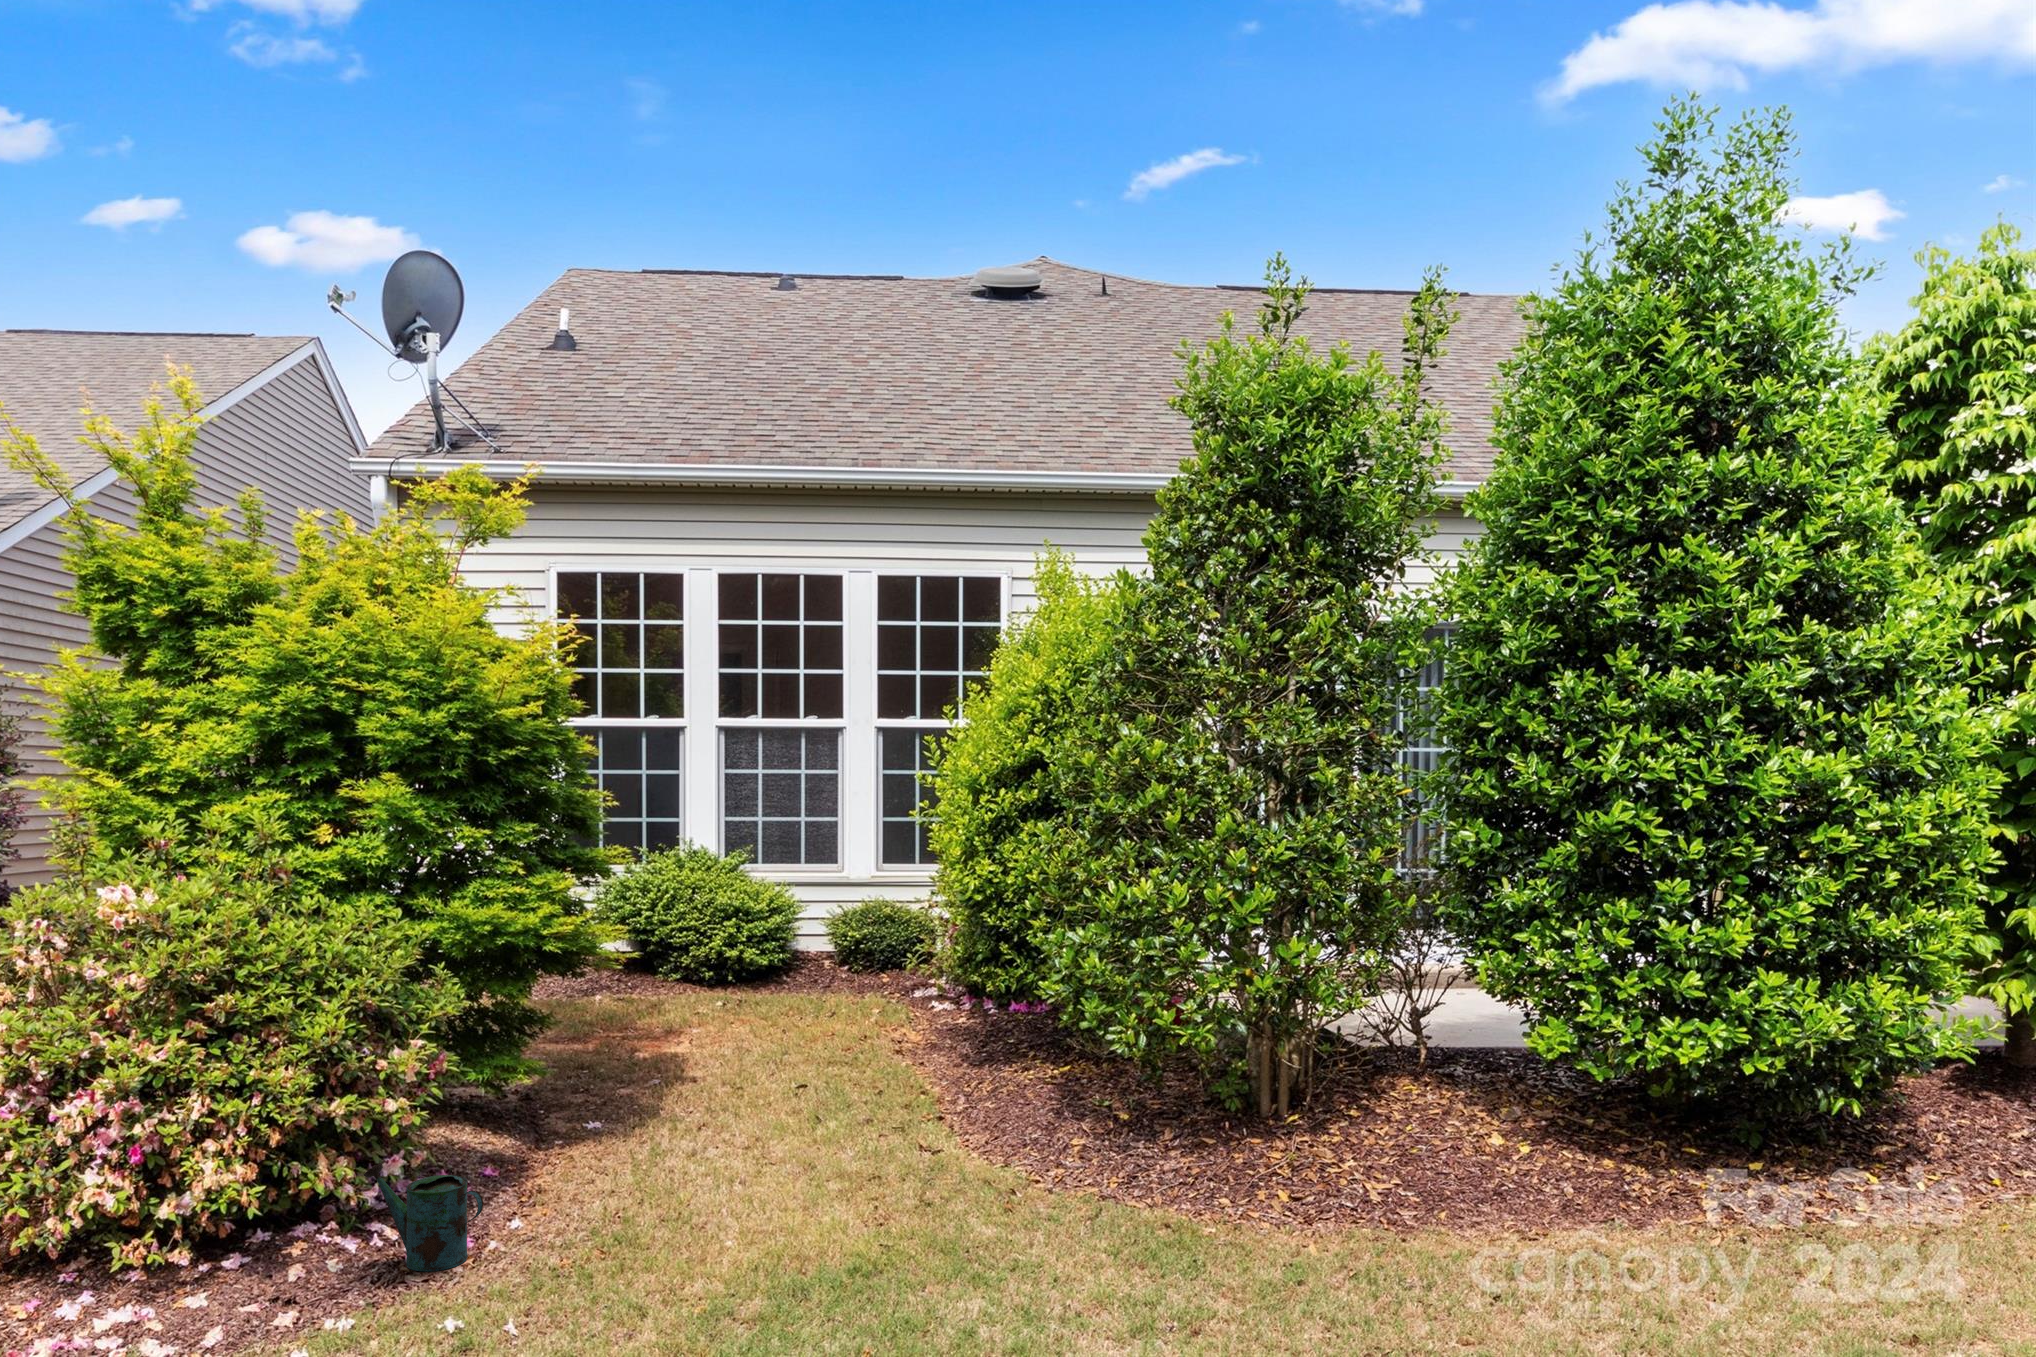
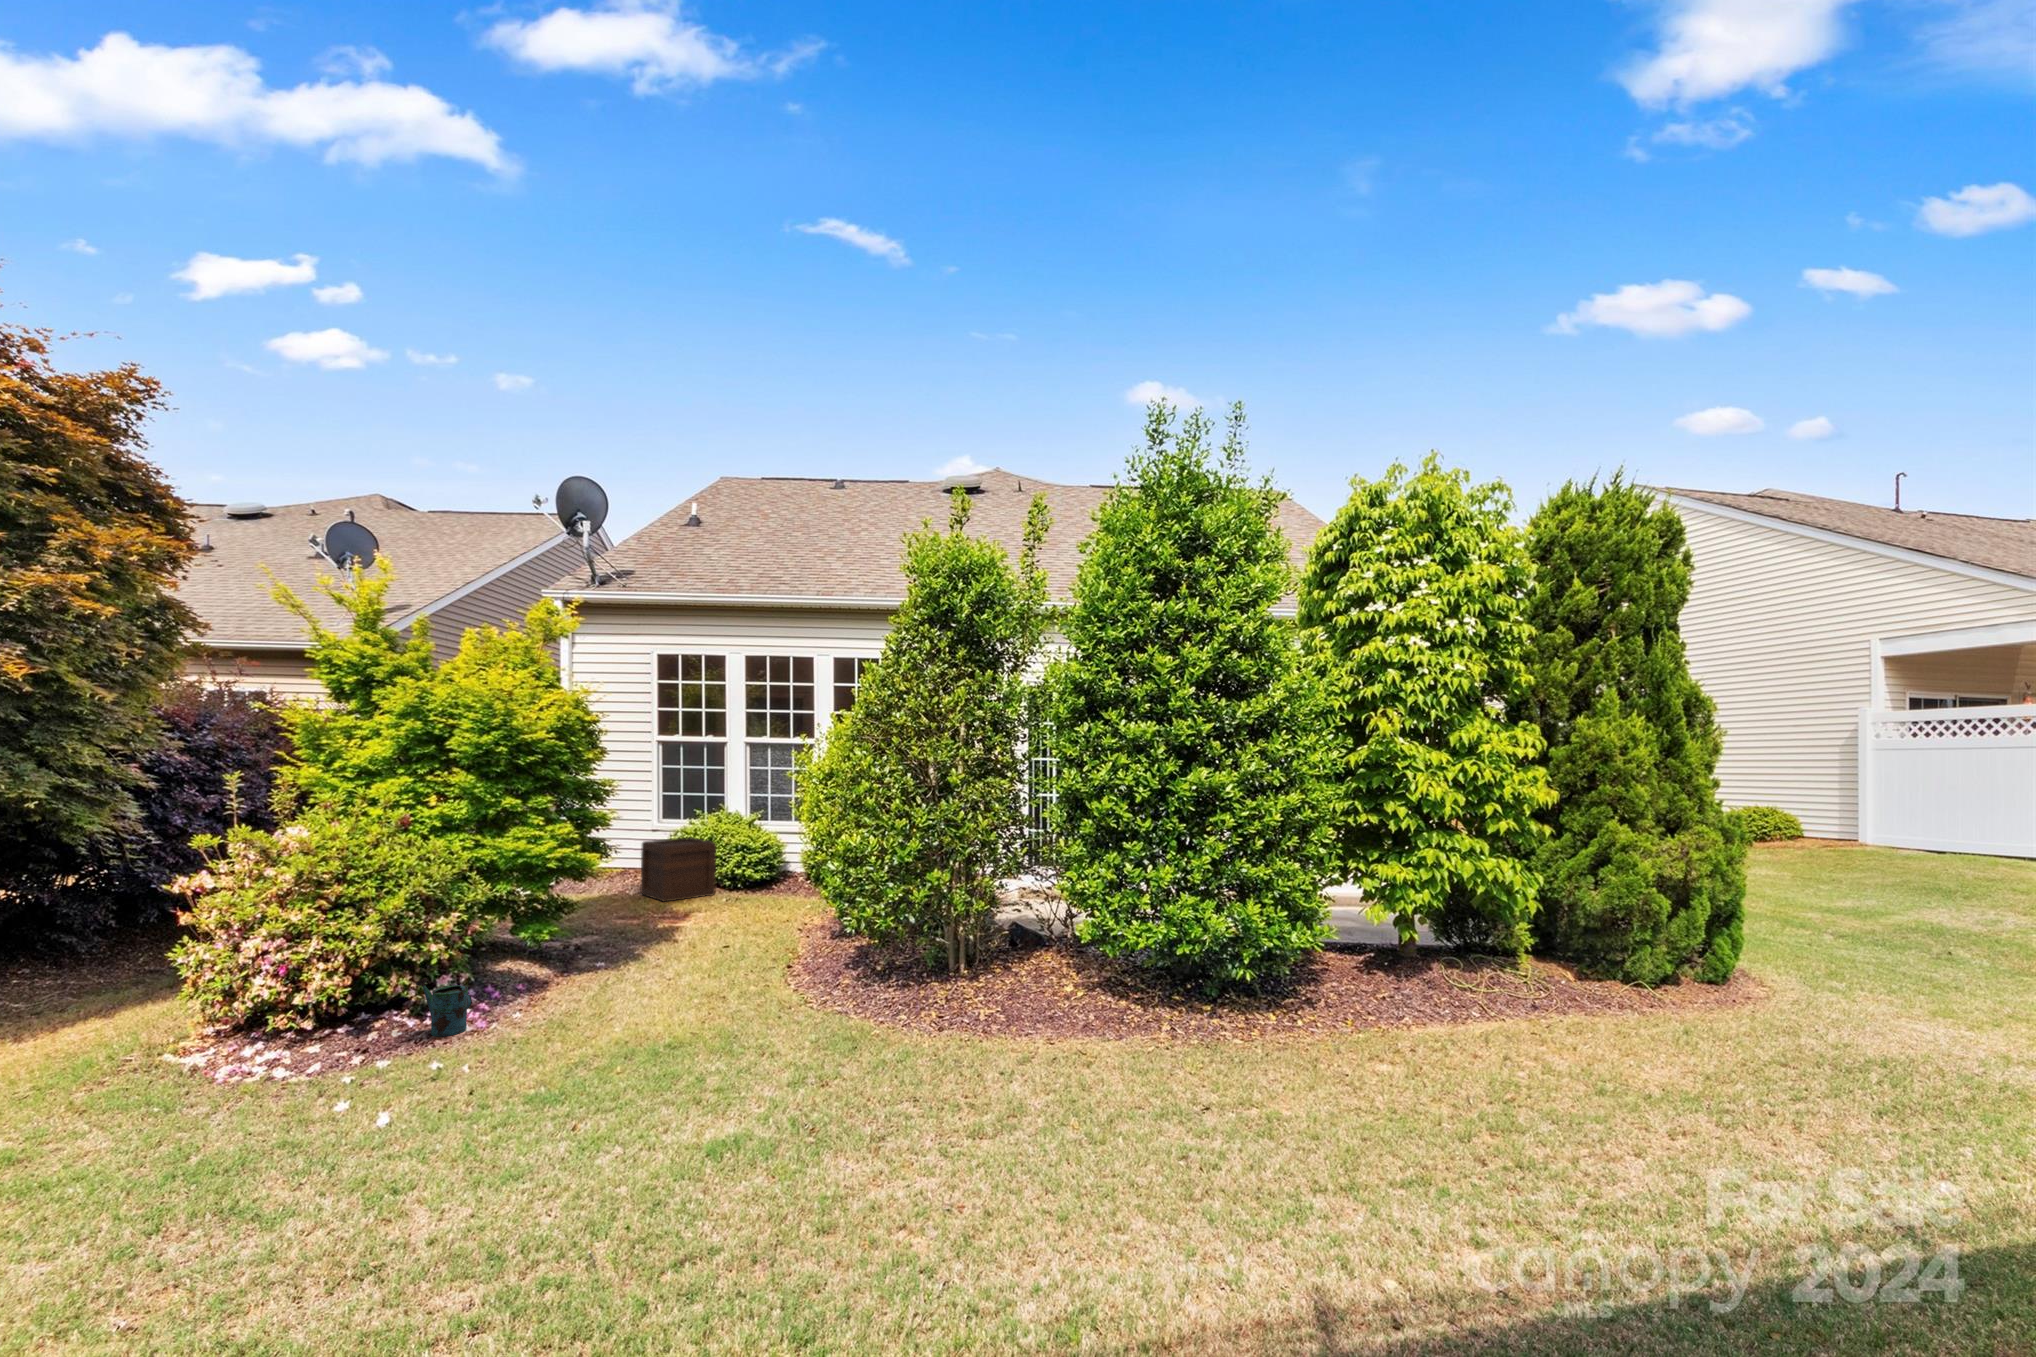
wooden crate: none [555,897,692,1014] -> present [640,837,716,902]

